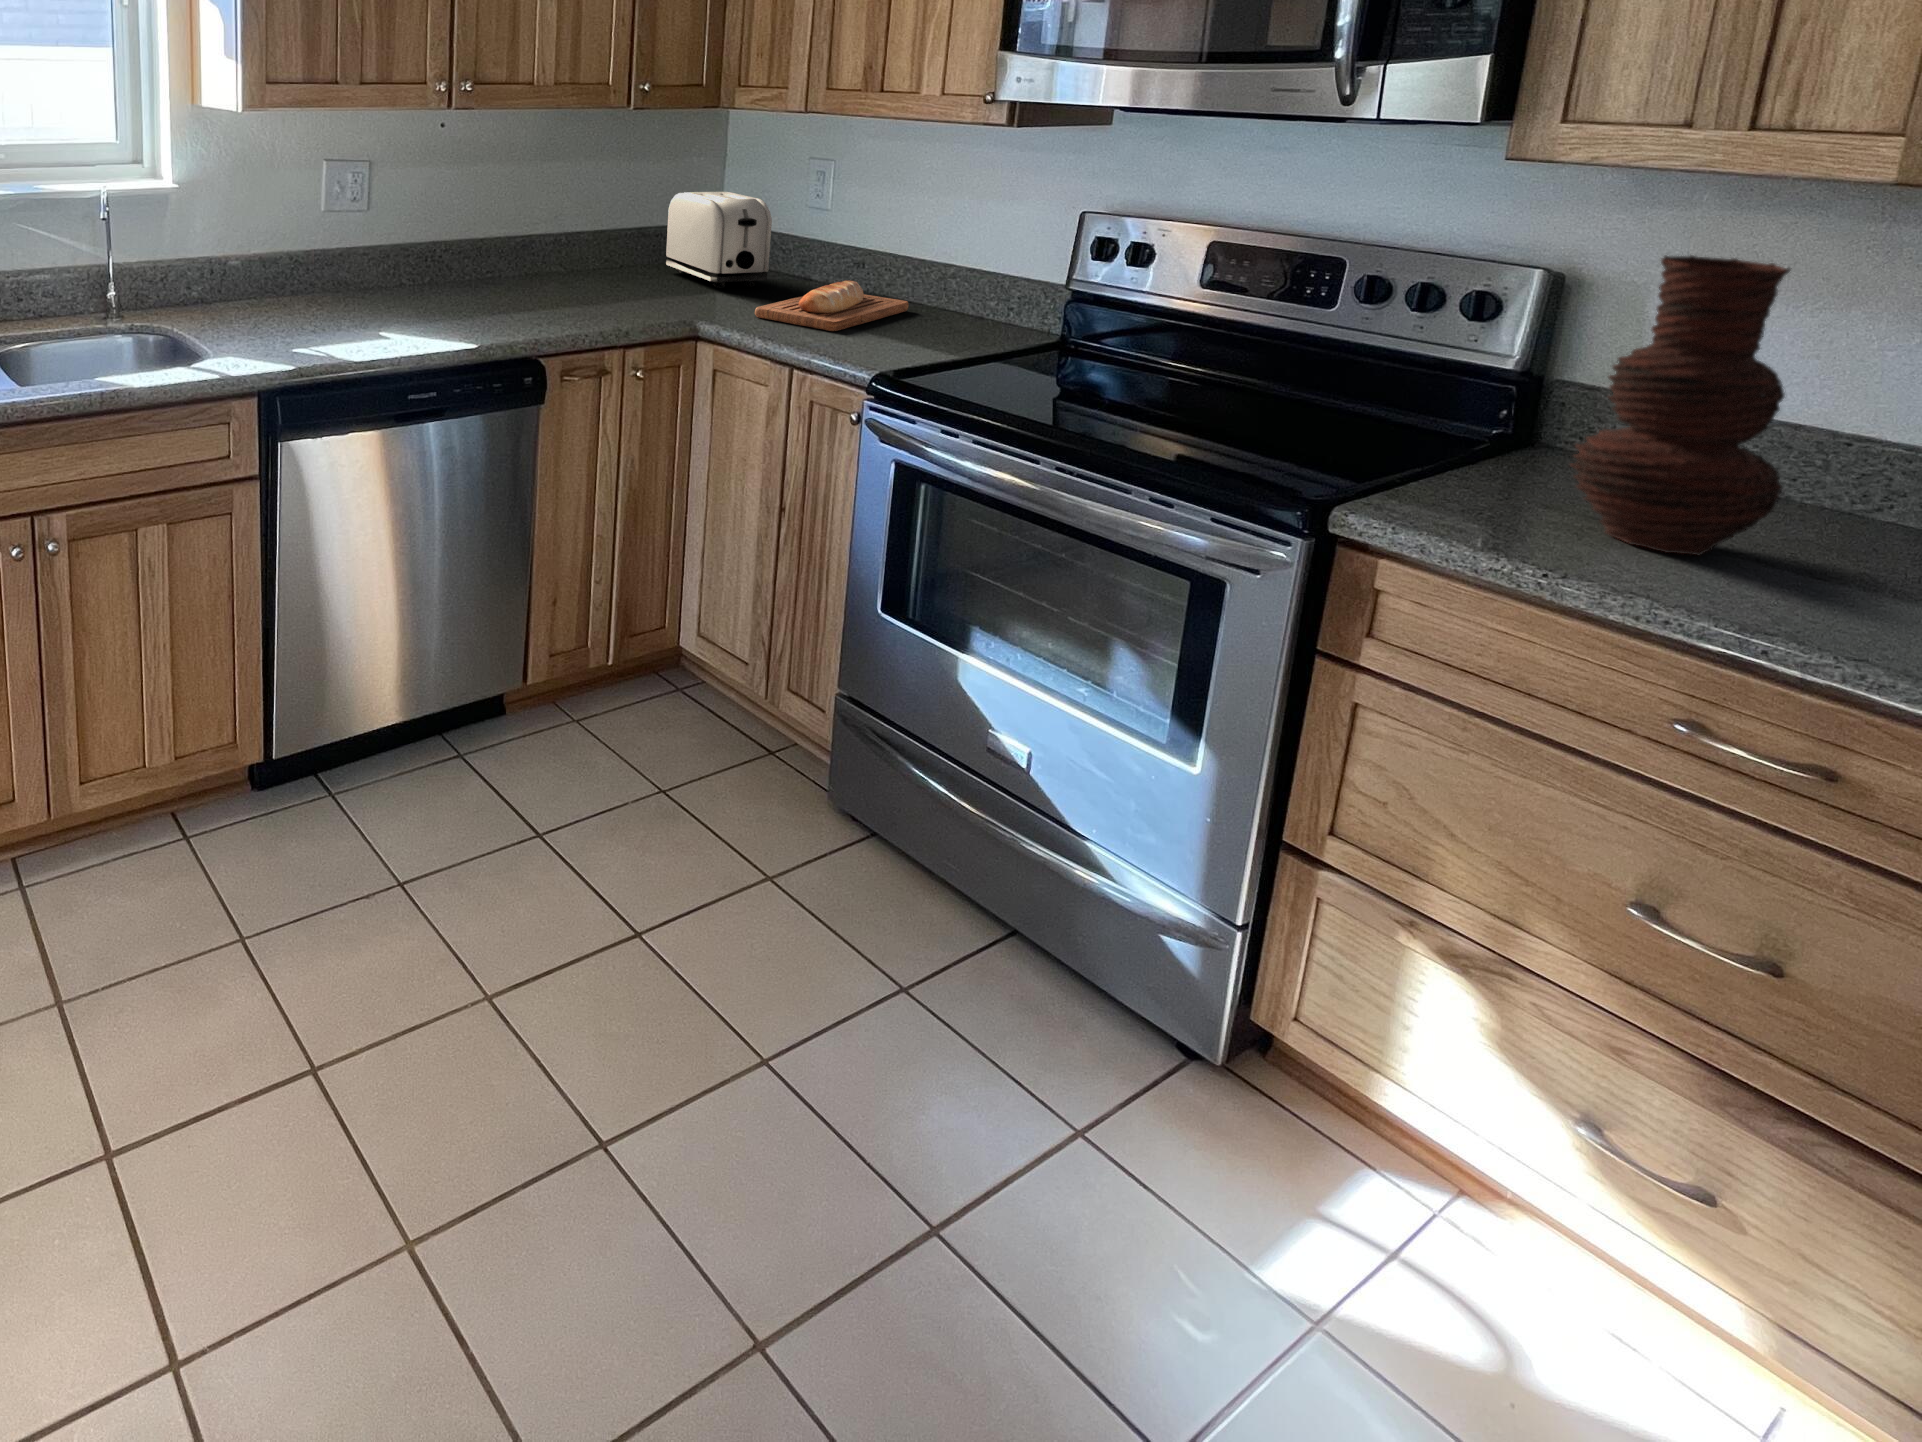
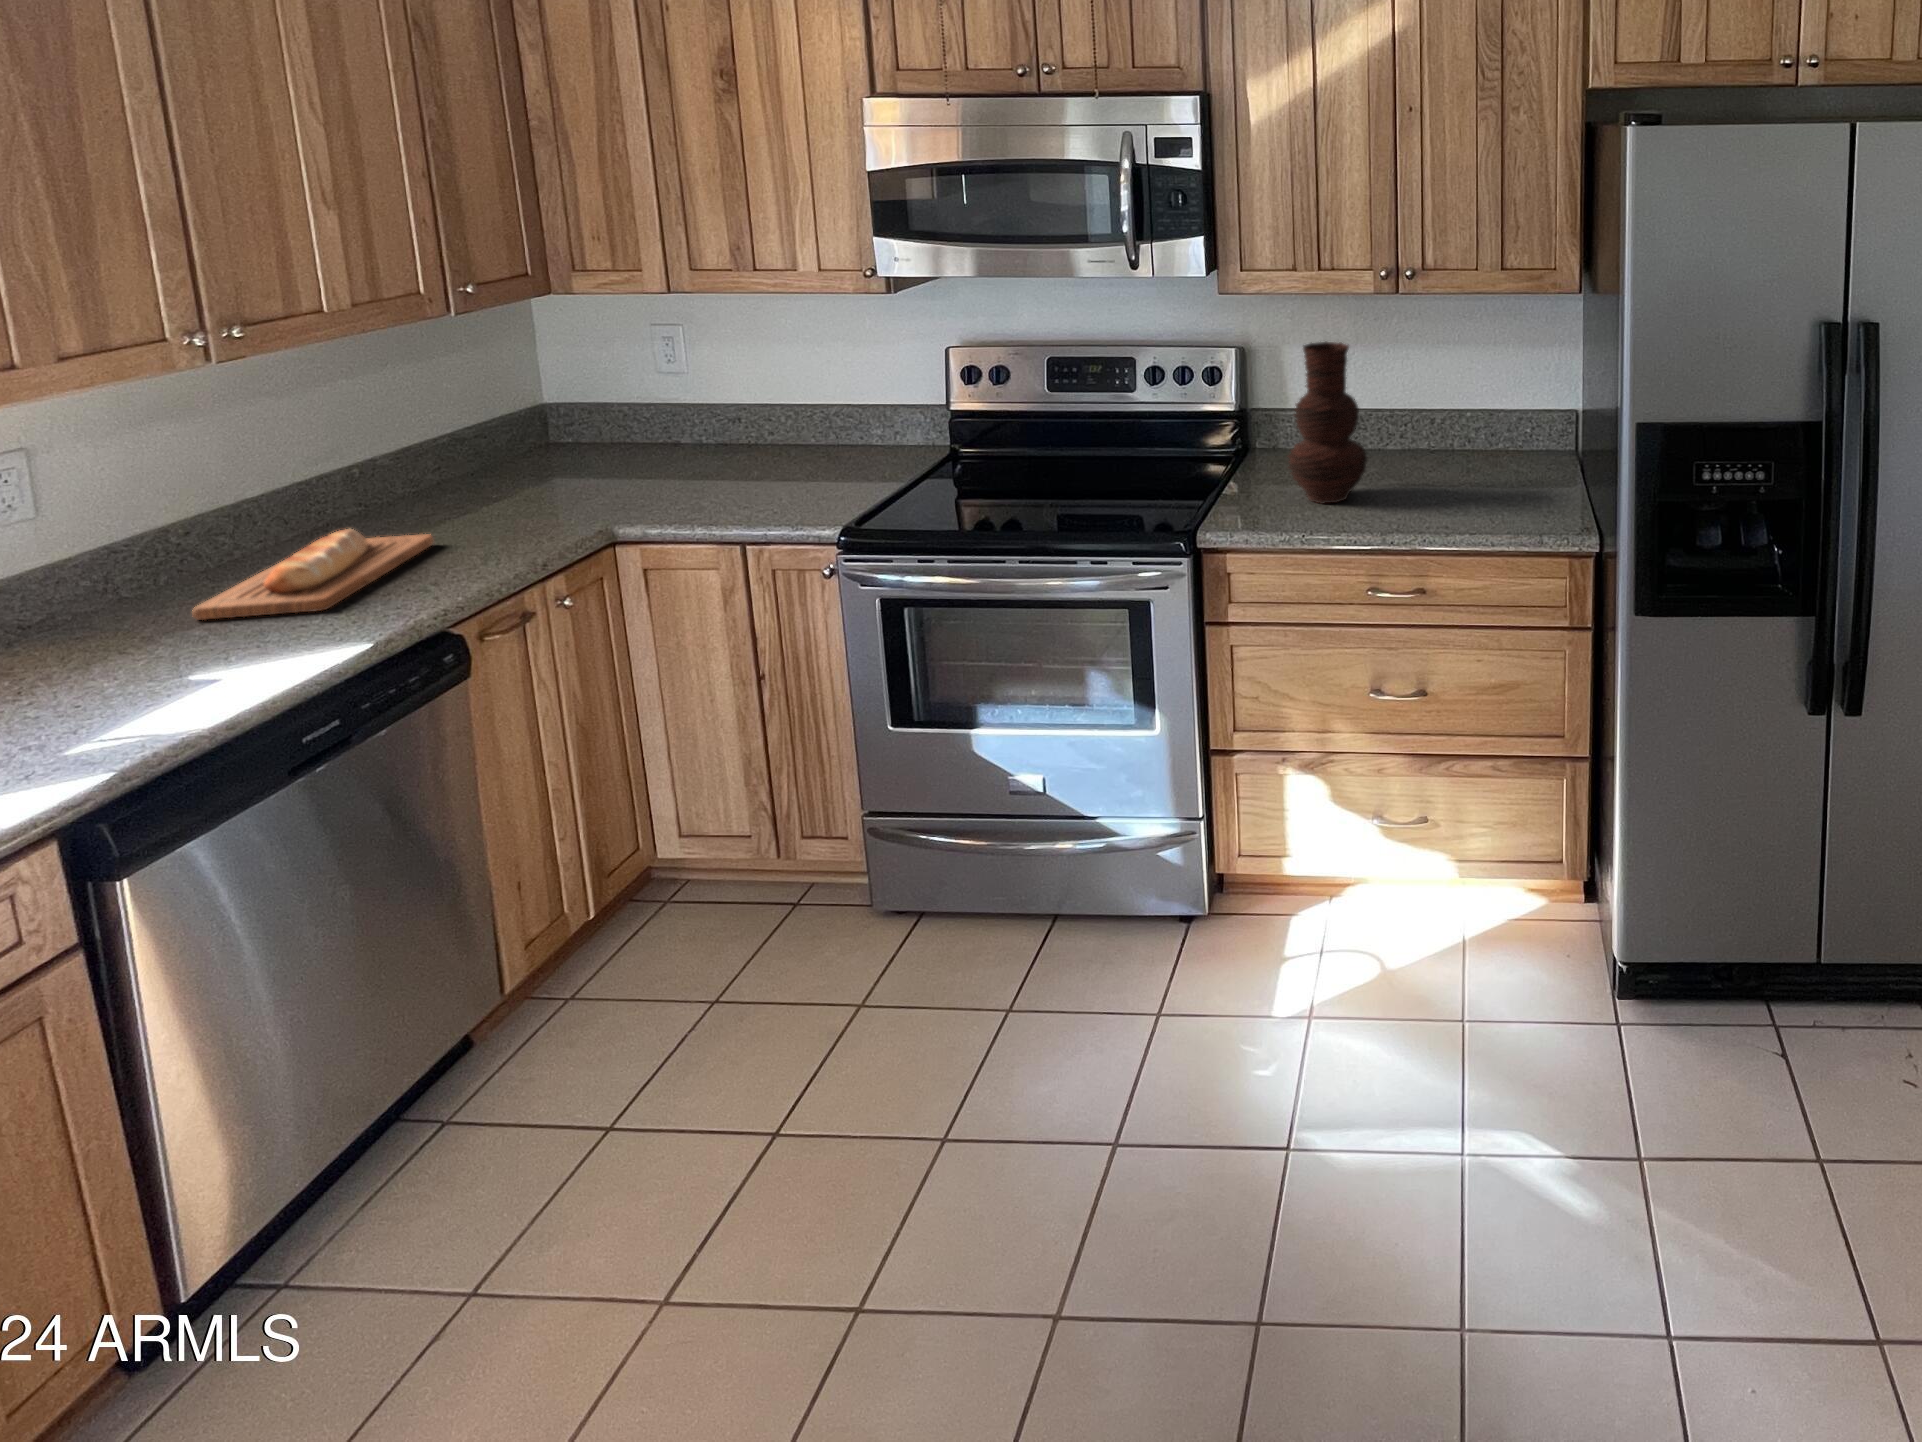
toaster: present [666,192,772,288] -> none [487,374,640,479]
bread loaf: present [755,281,909,331] -> present [192,529,433,620]

